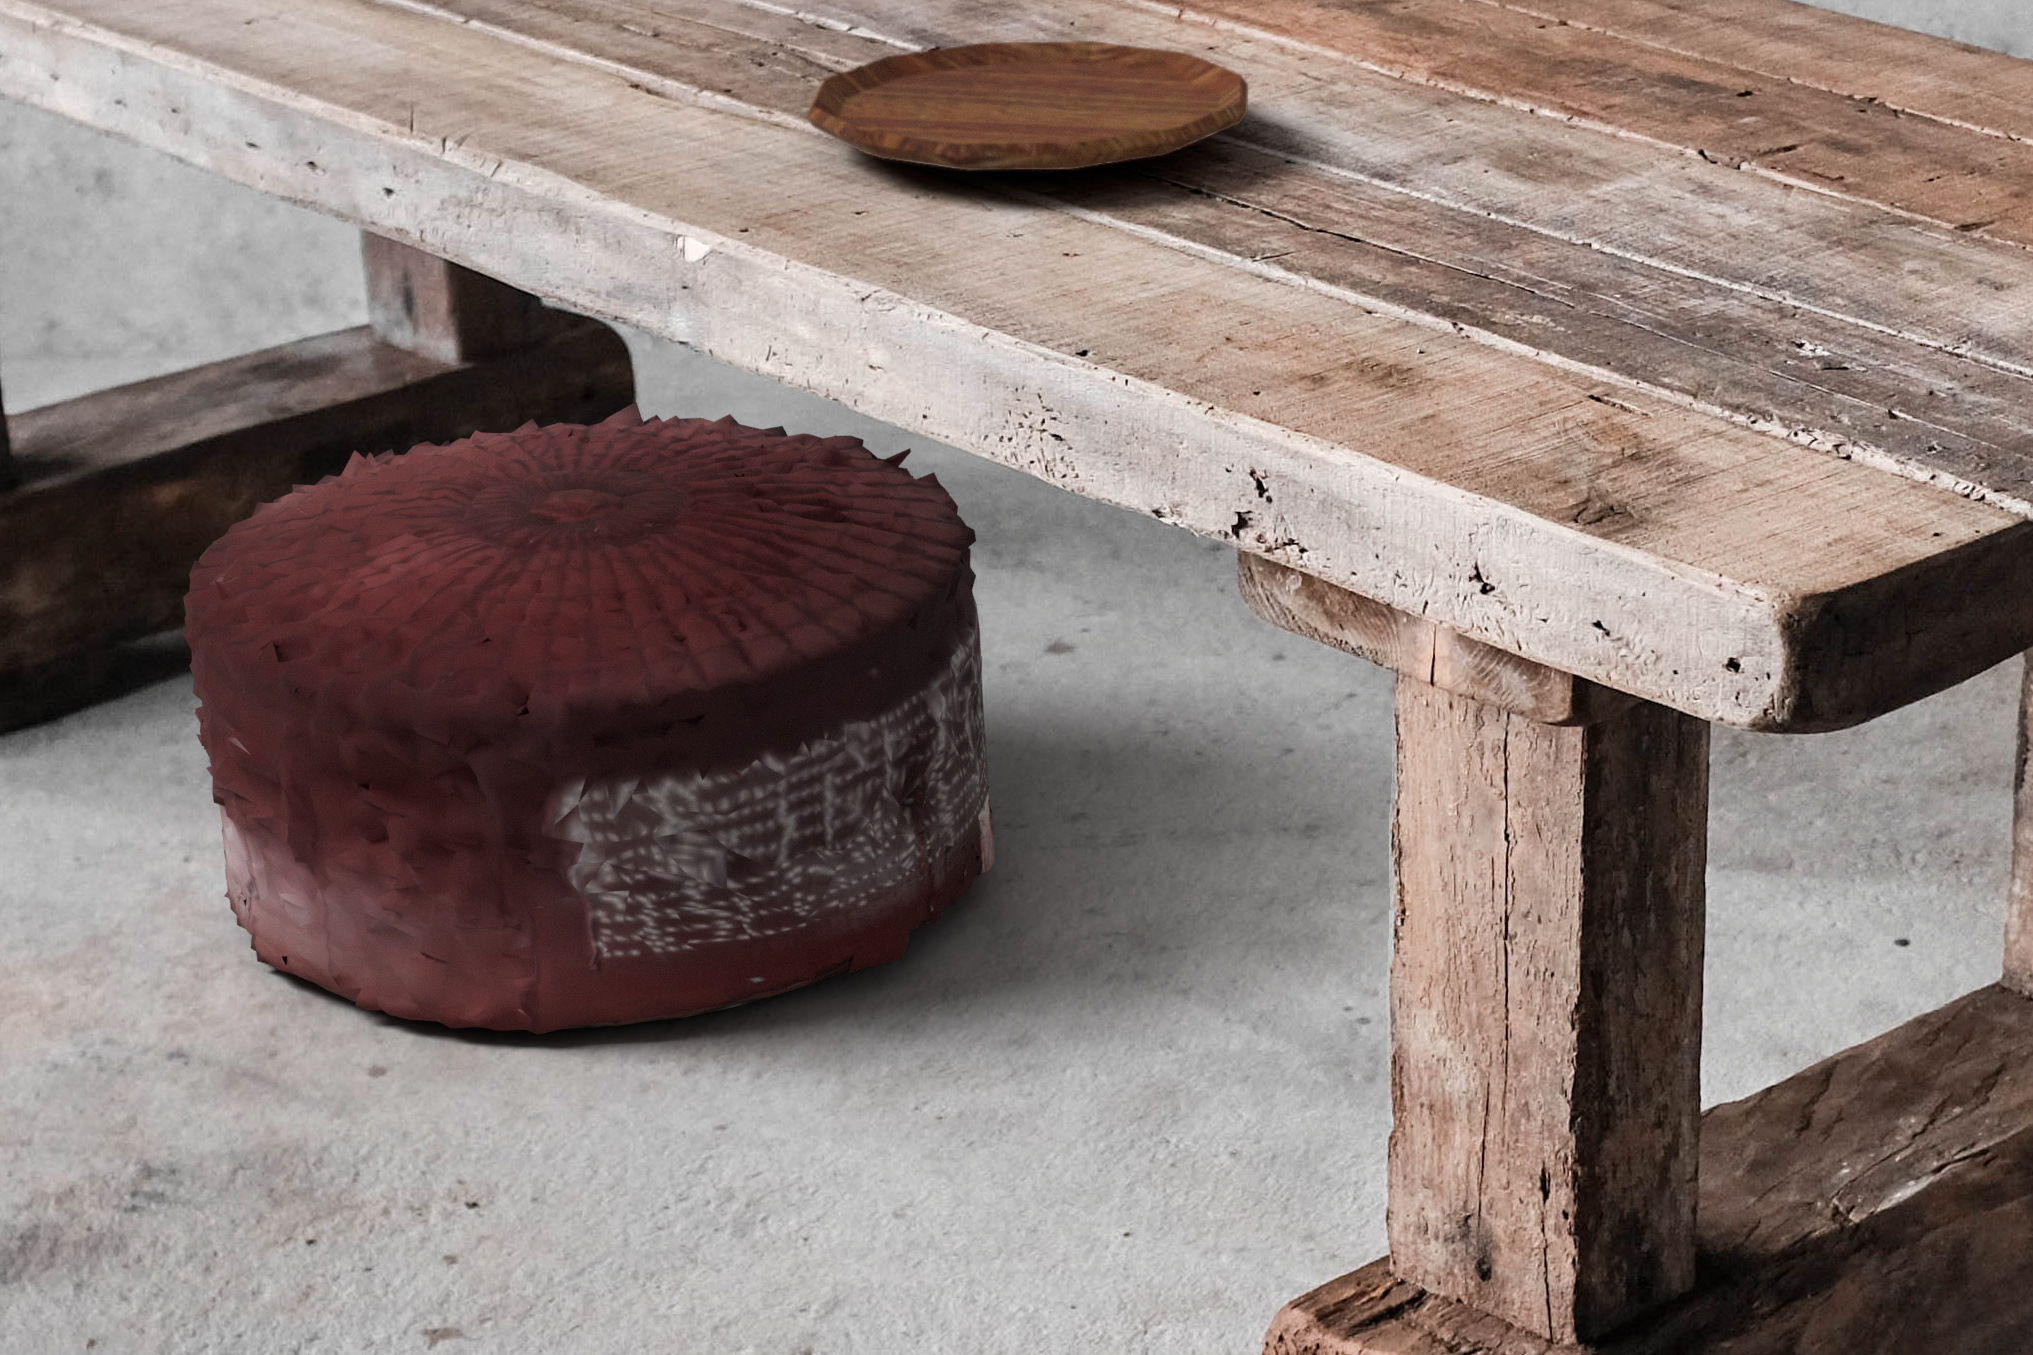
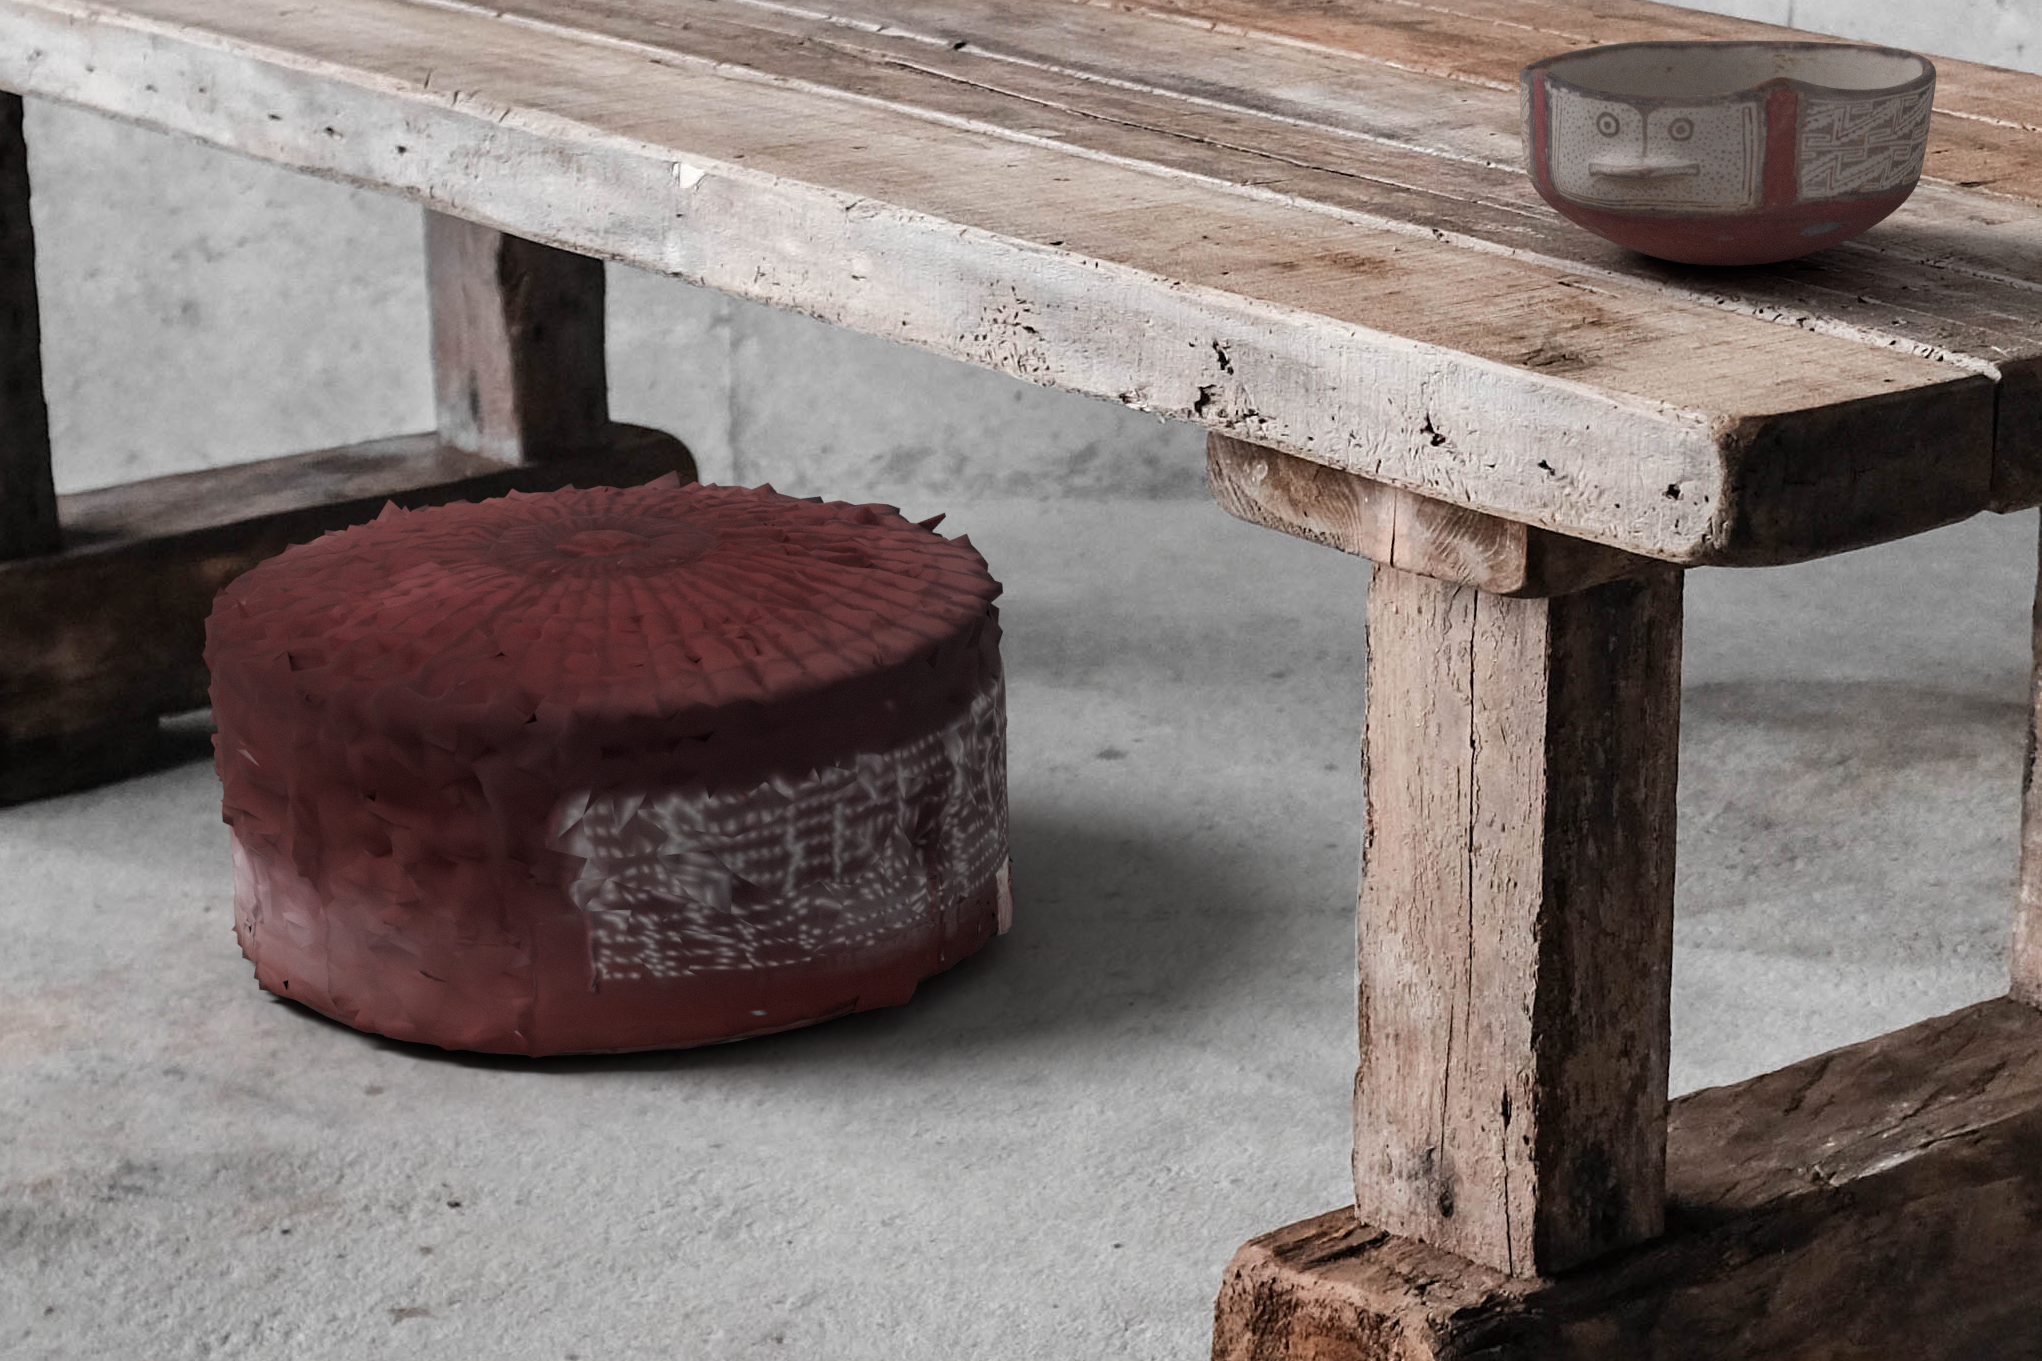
tray: present [807,41,1248,170] -> none [816,21,1260,114]
ceramic bowl: none [1543,120,1961,370] -> present [1519,41,1936,266]

